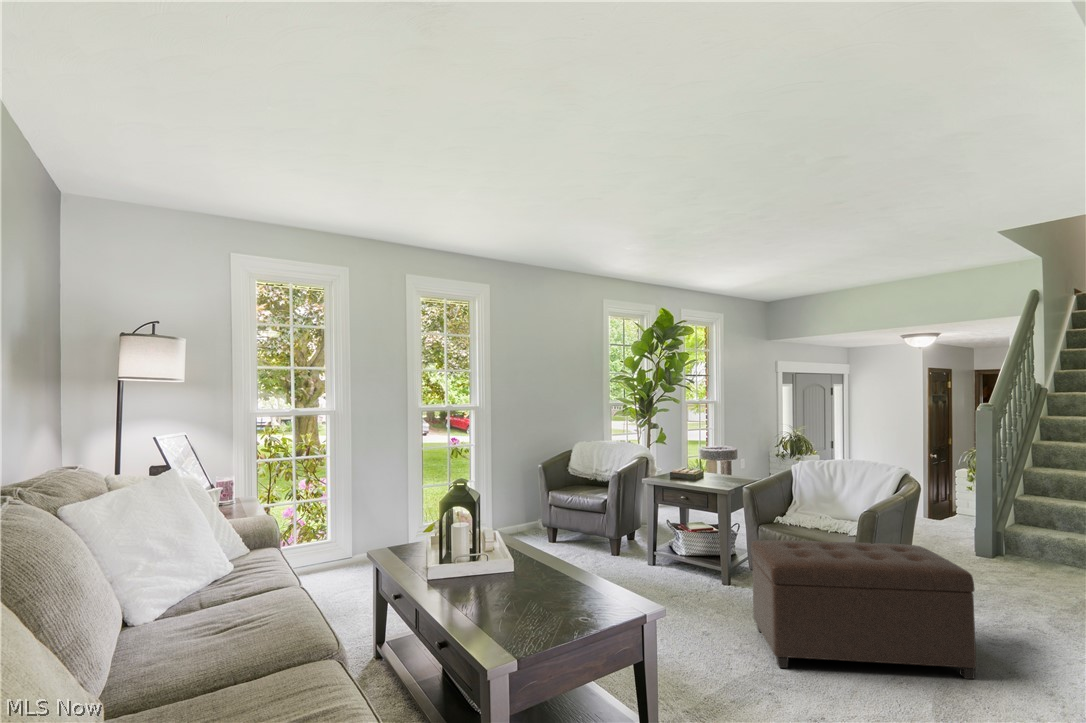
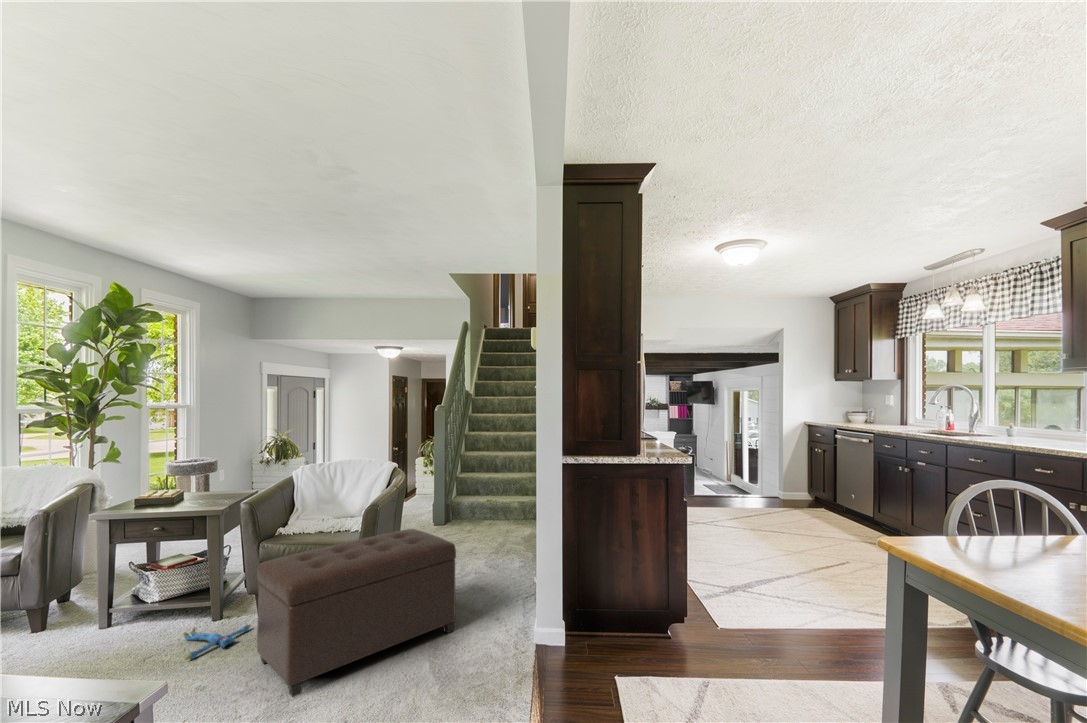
plush toy: none [701,584,753,608] -> present [183,624,251,660]

